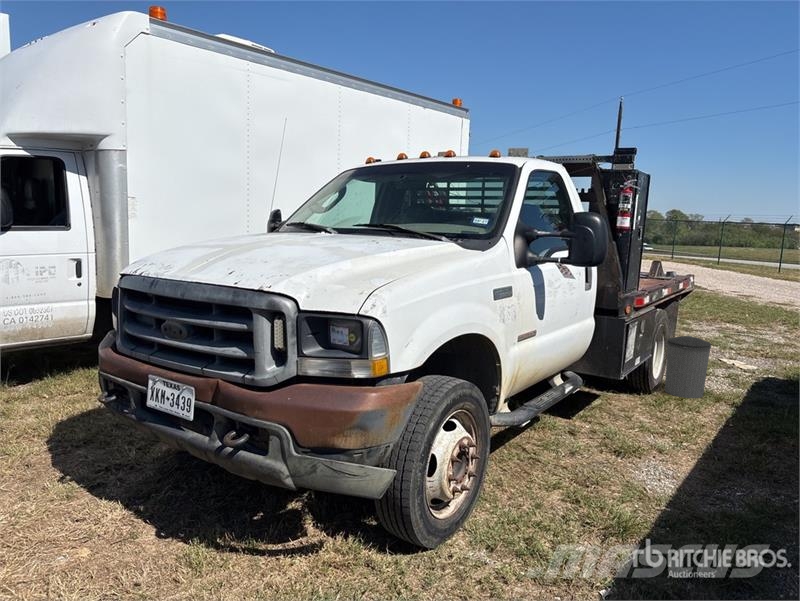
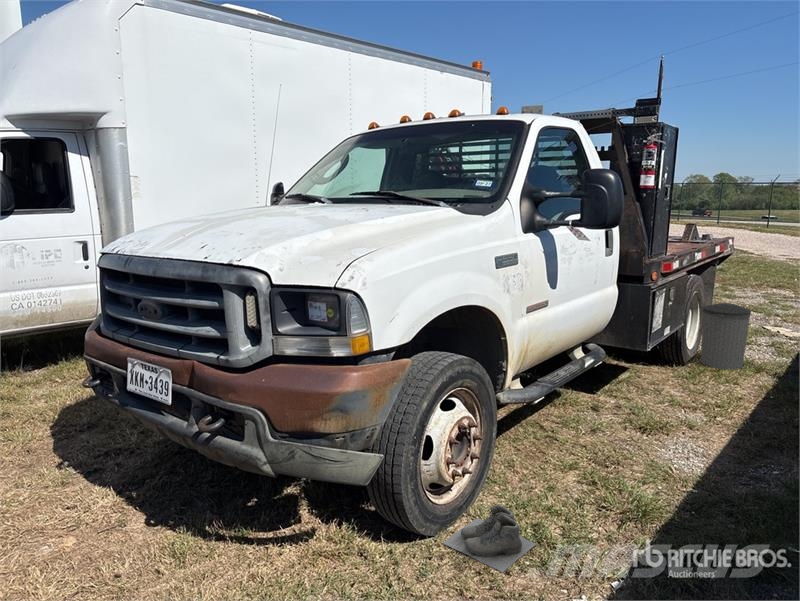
boots: none [443,520,530,583] -> present [443,505,536,573]

